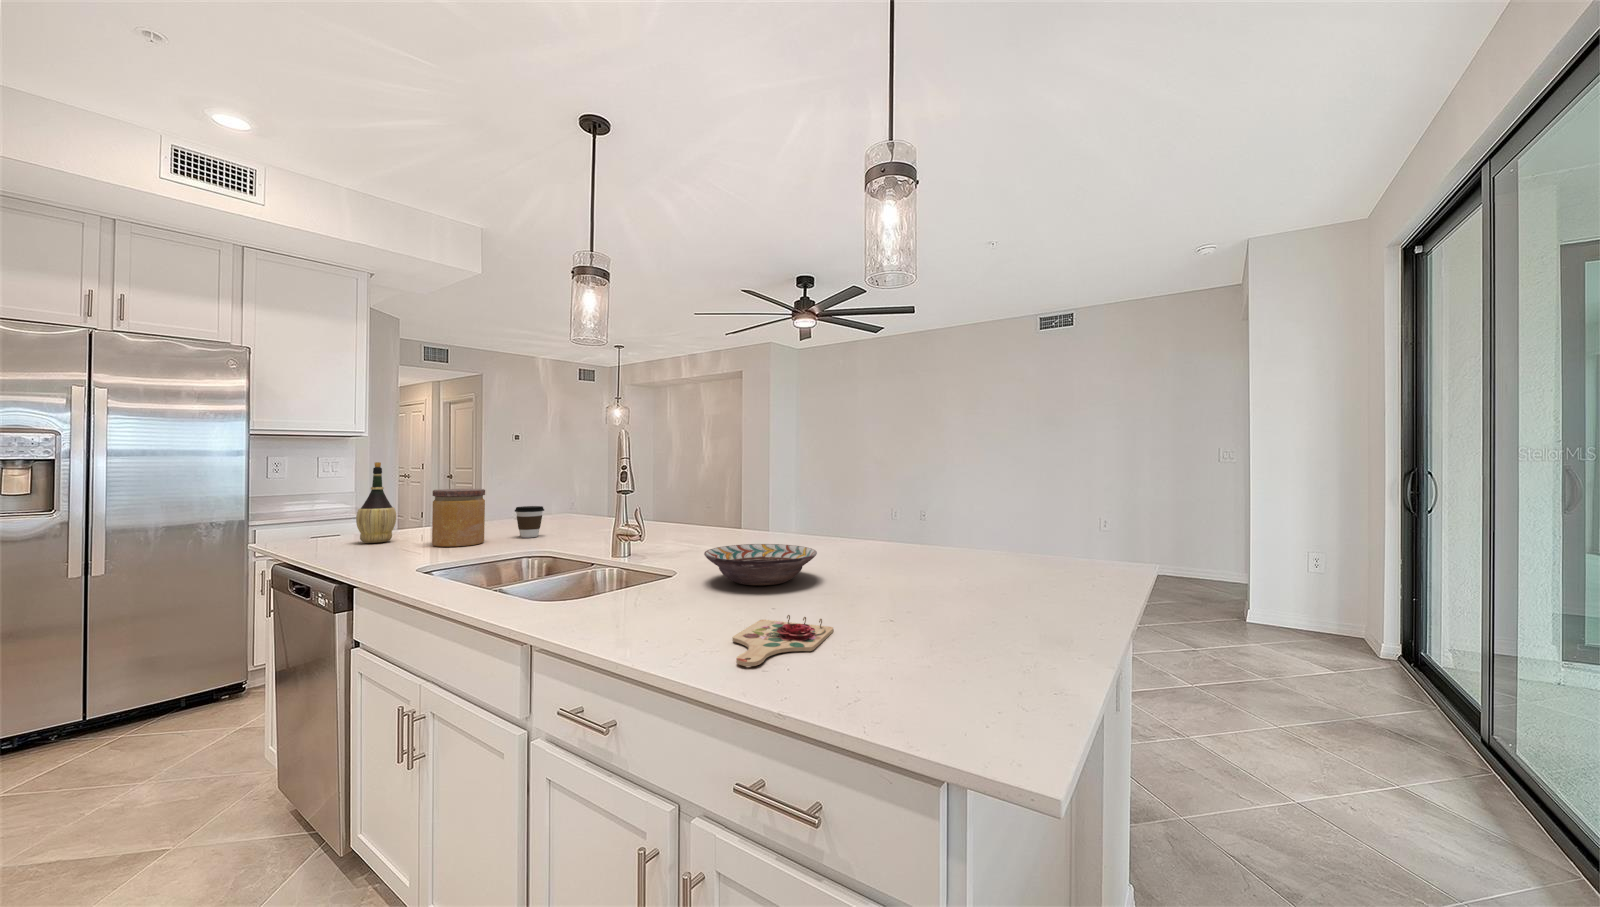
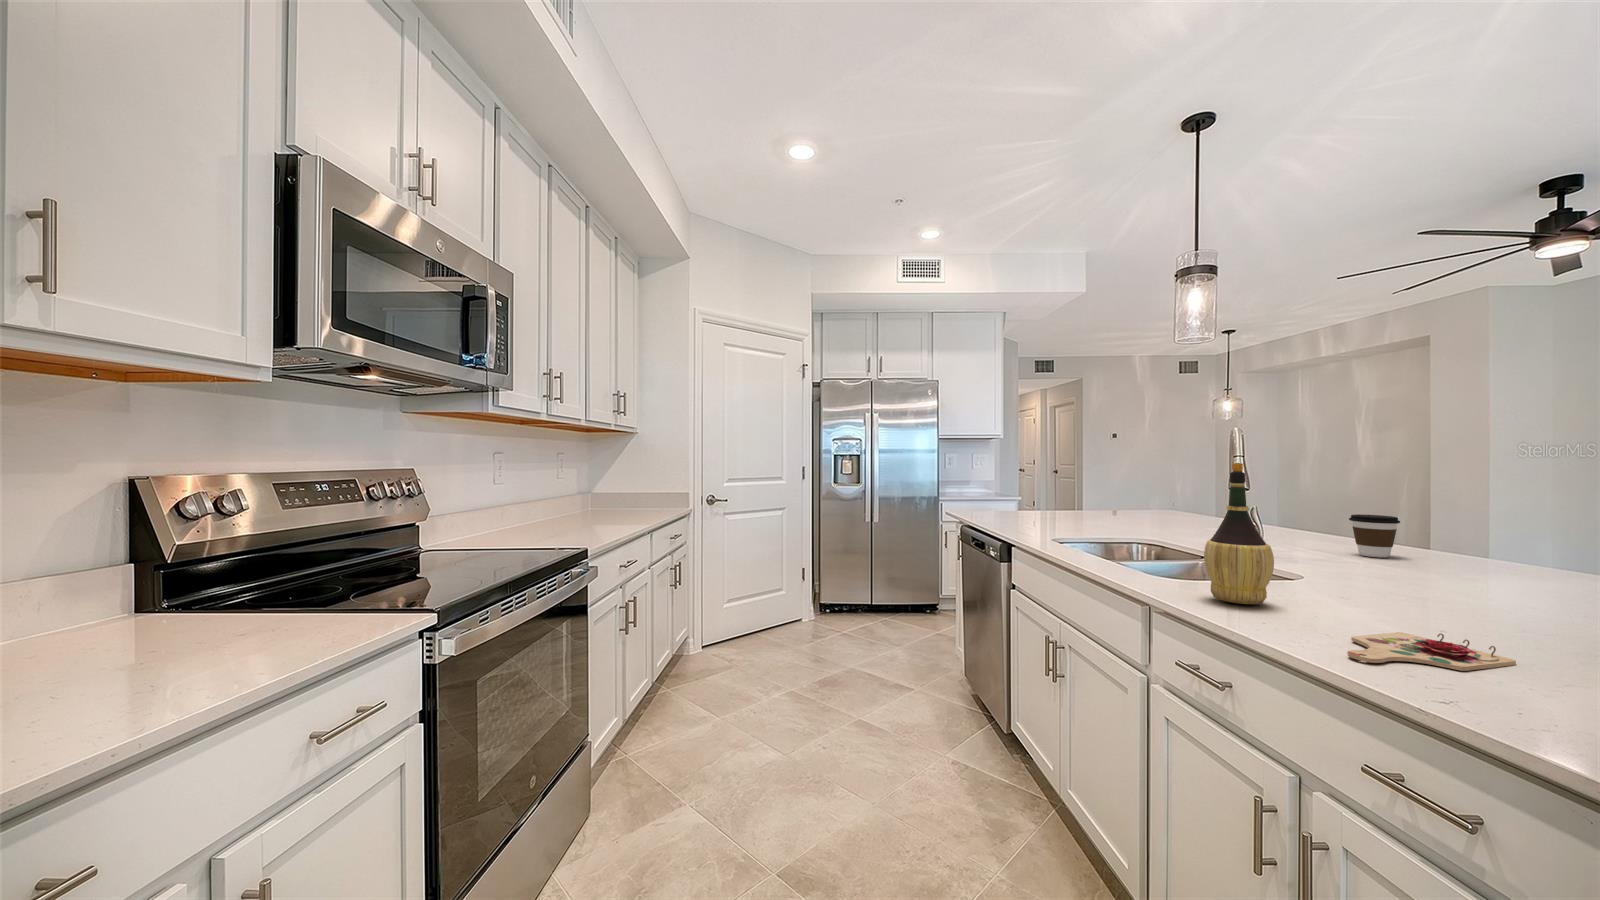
wine bottle: present [356,462,396,543] -> present [1204,463,1274,604]
jar: present [432,489,485,547] -> none [1059,479,1100,527]
coffee cup: present [515,506,544,538] -> present [1349,514,1400,558]
decorative bowl: present [704,544,817,585] -> none [1336,556,1532,608]

